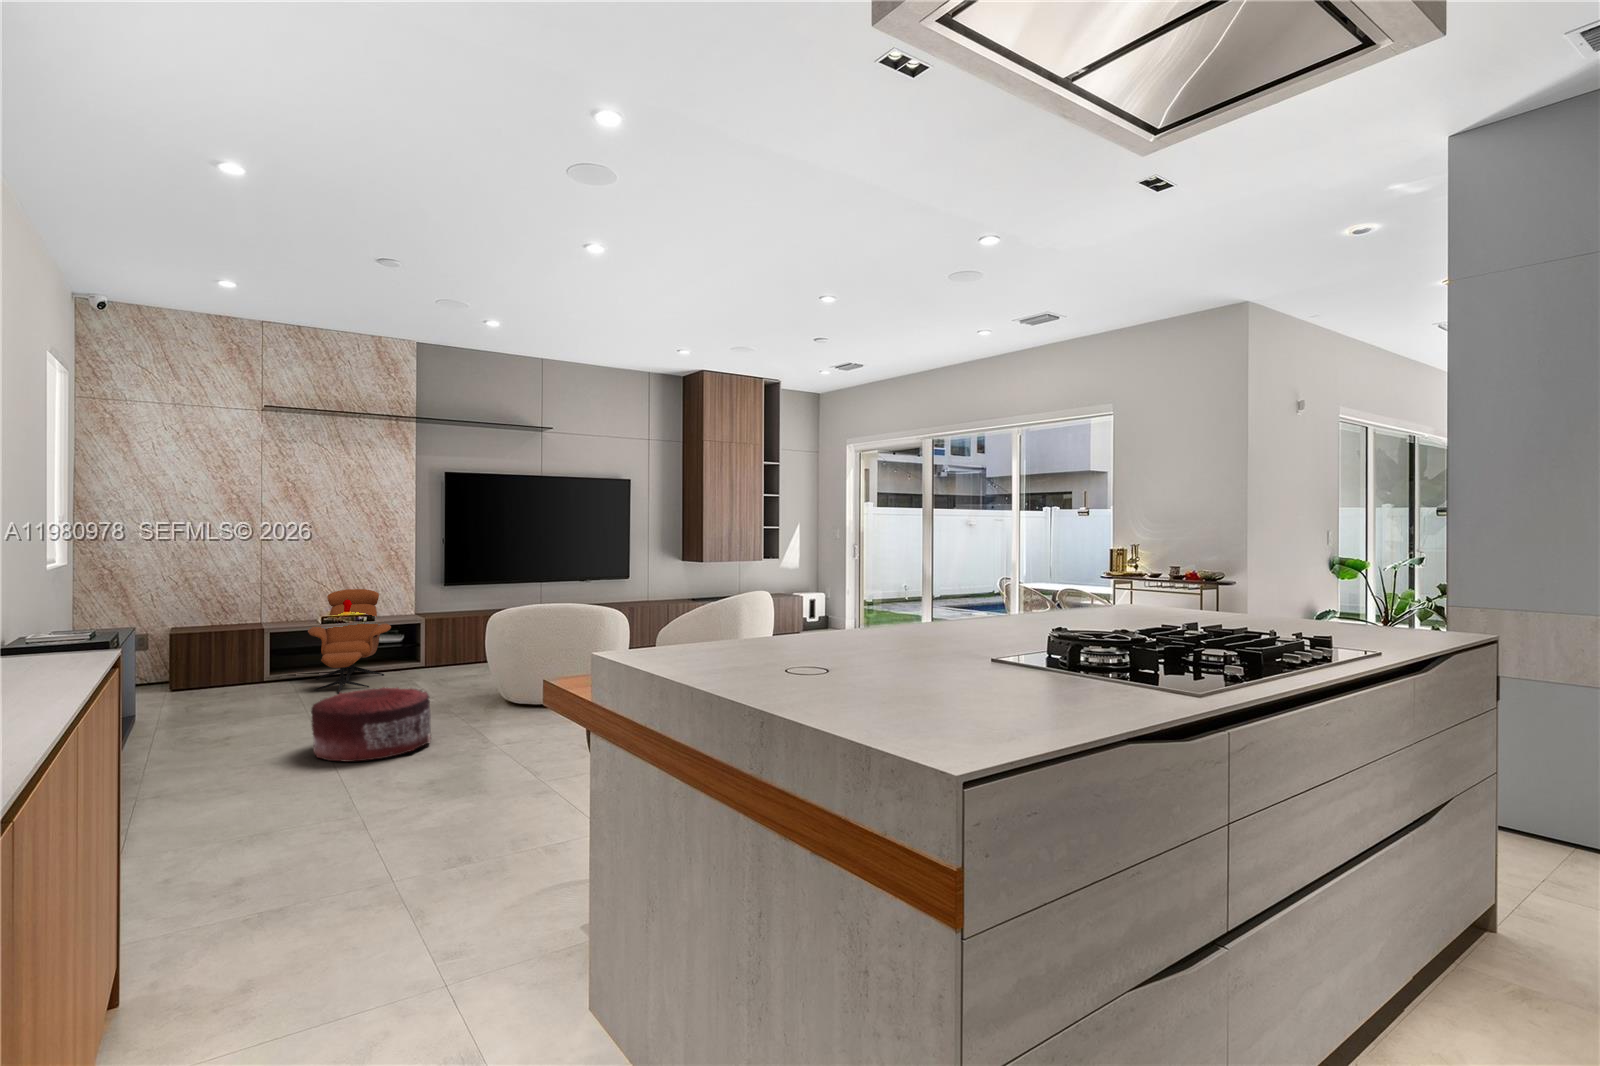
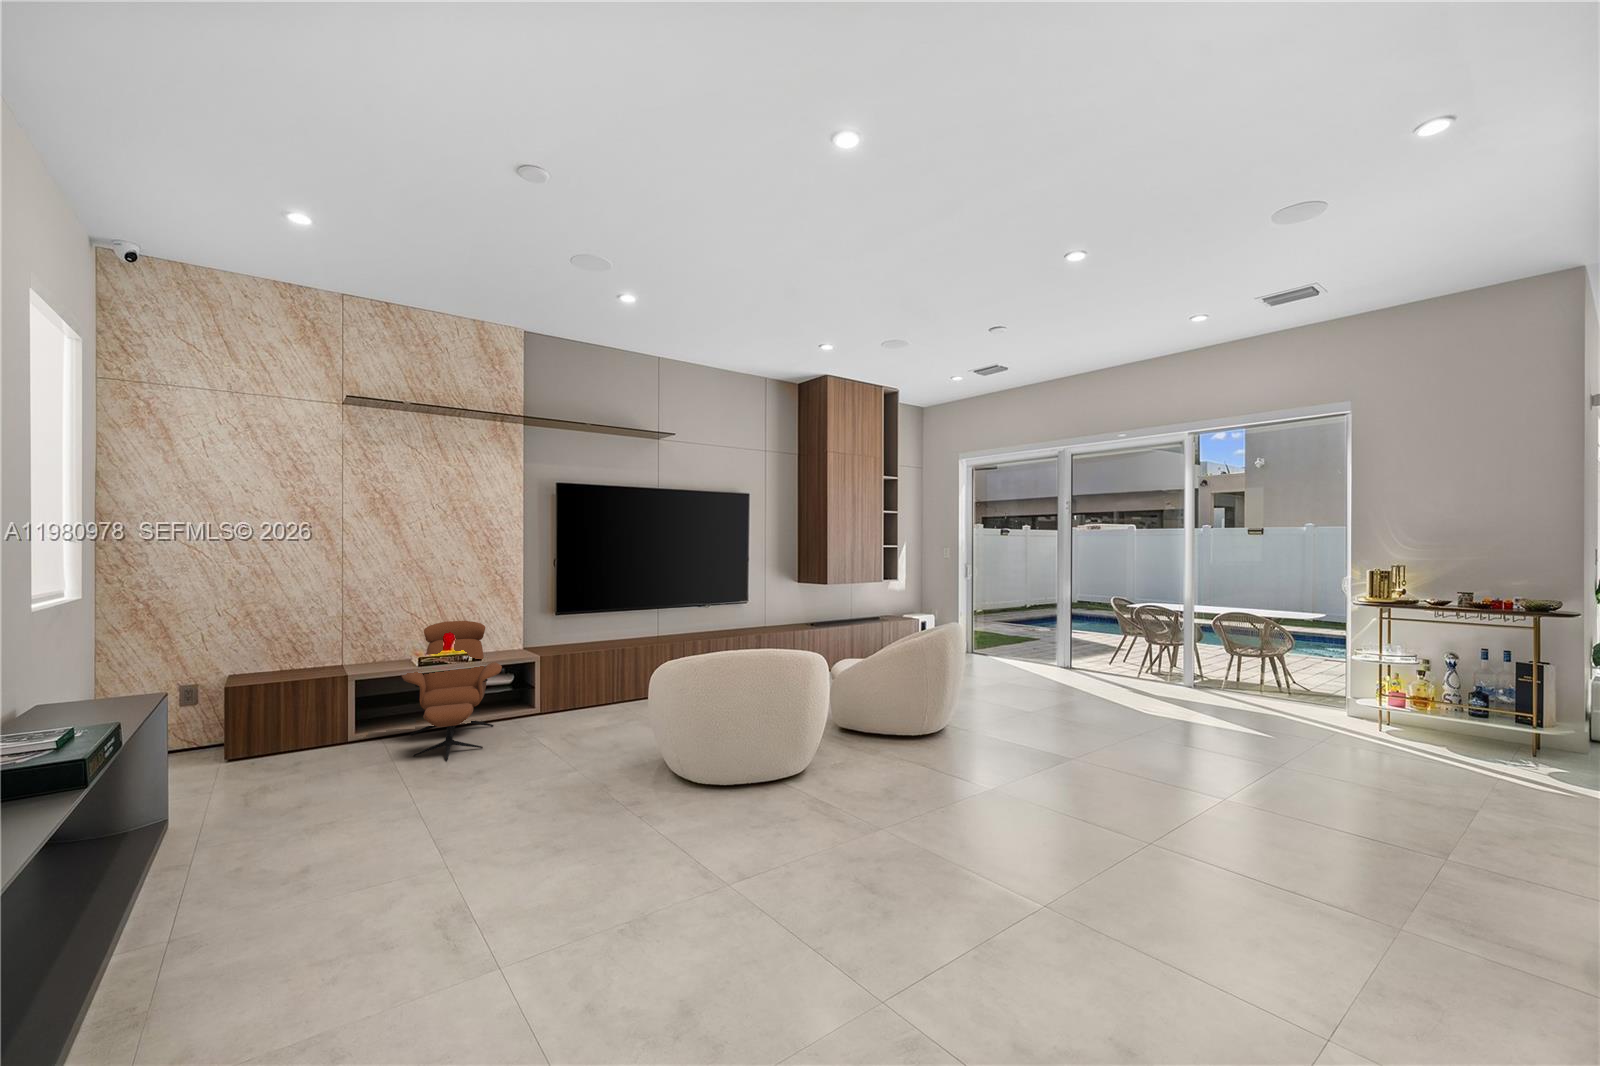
pouf: present [311,687,431,762] -> none [444,779,622,928]

